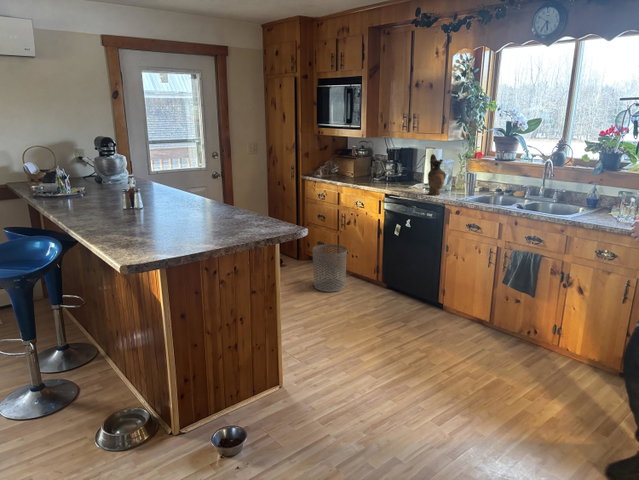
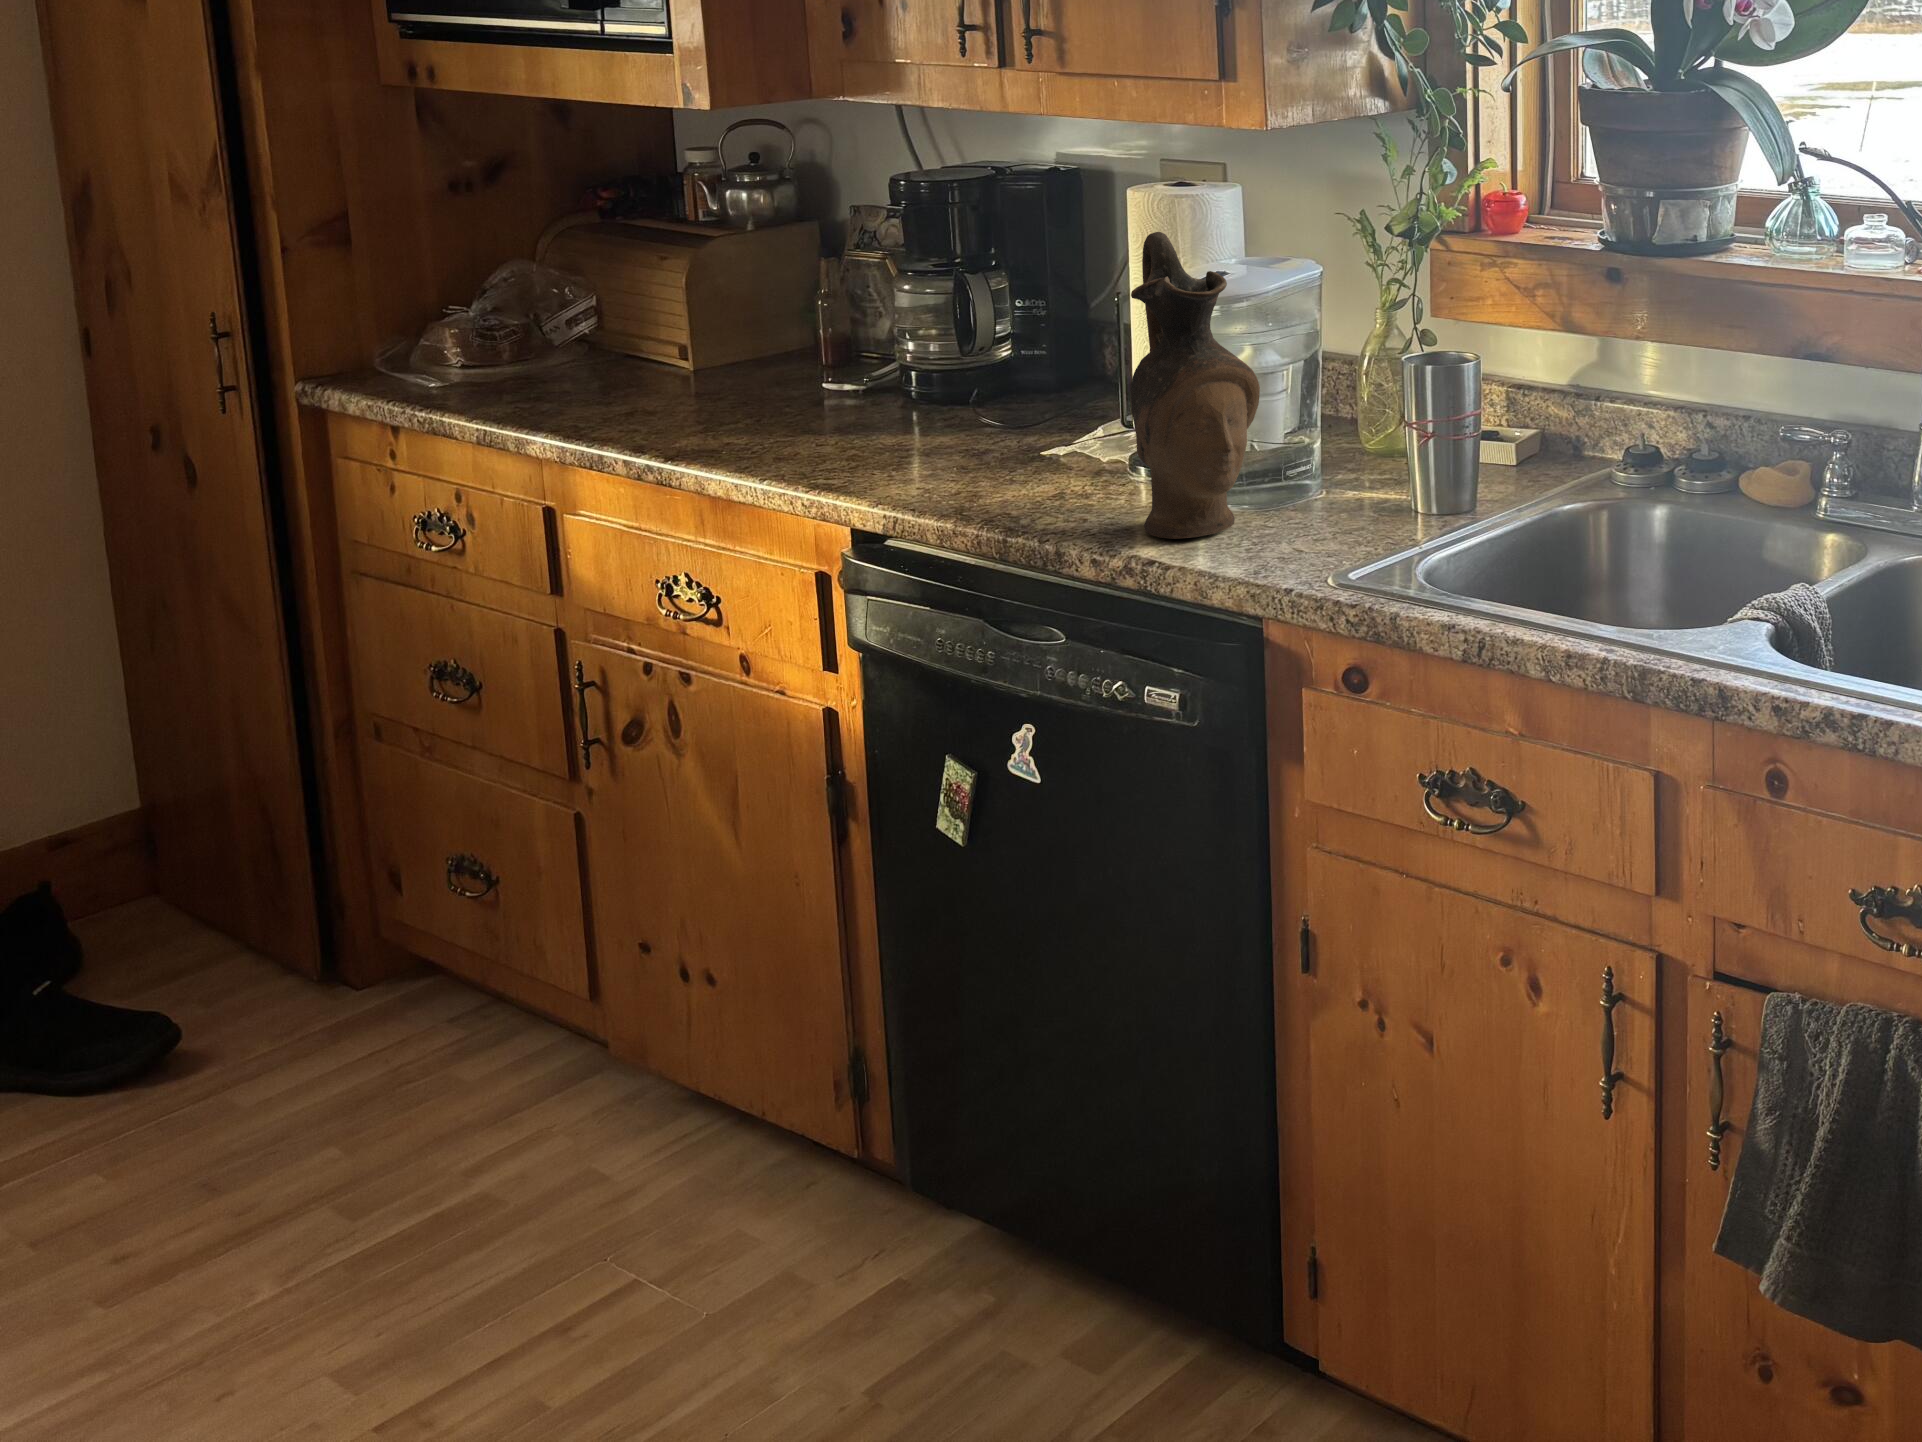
waste bin: present [313,244,347,292] -> none [302,919,609,1330]

